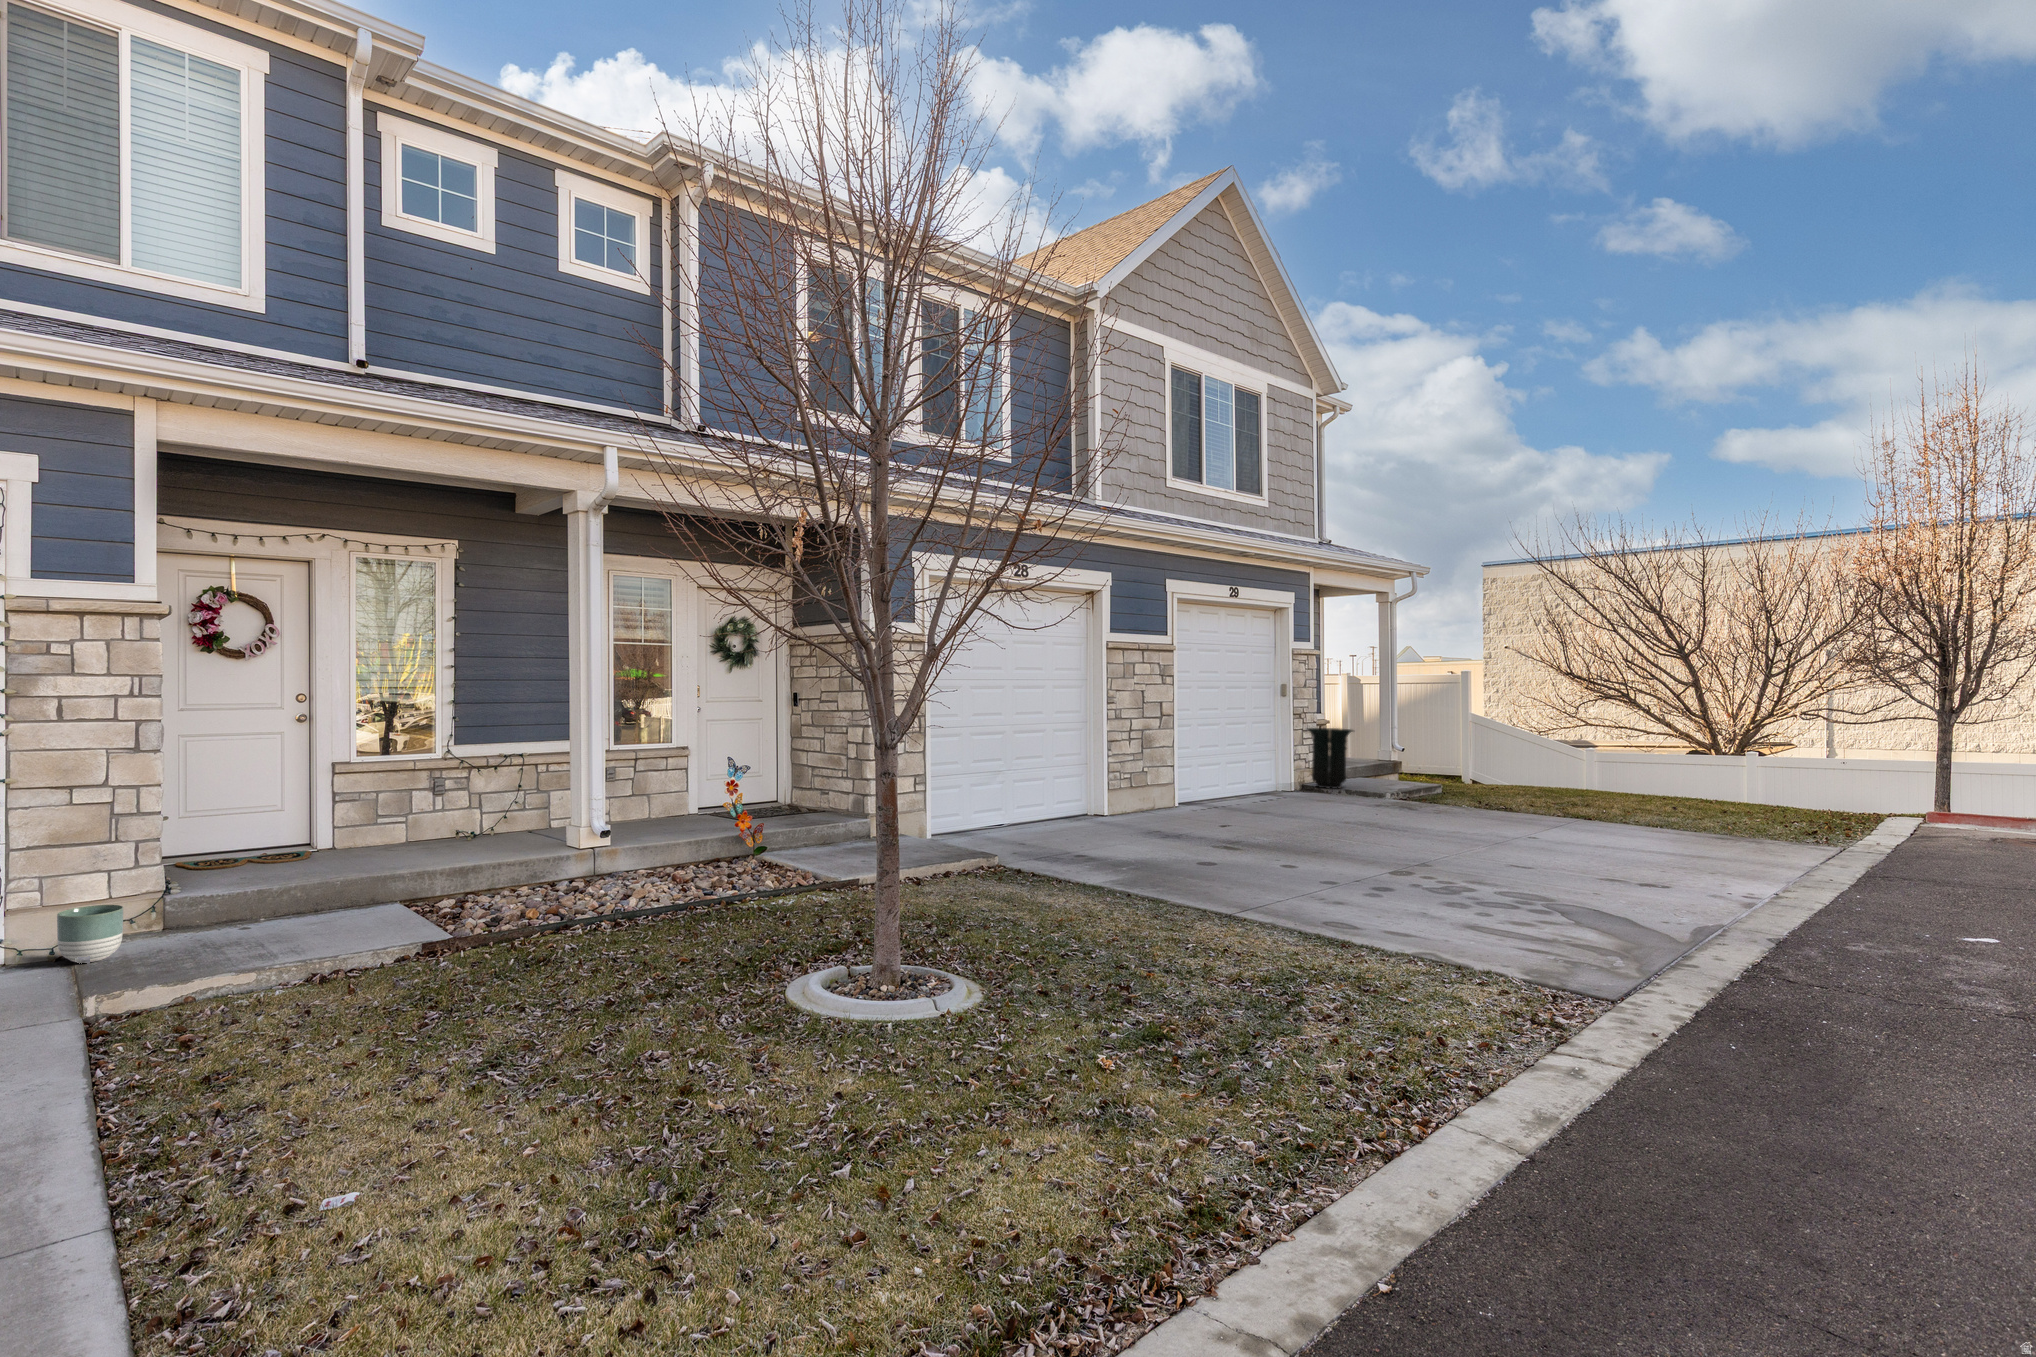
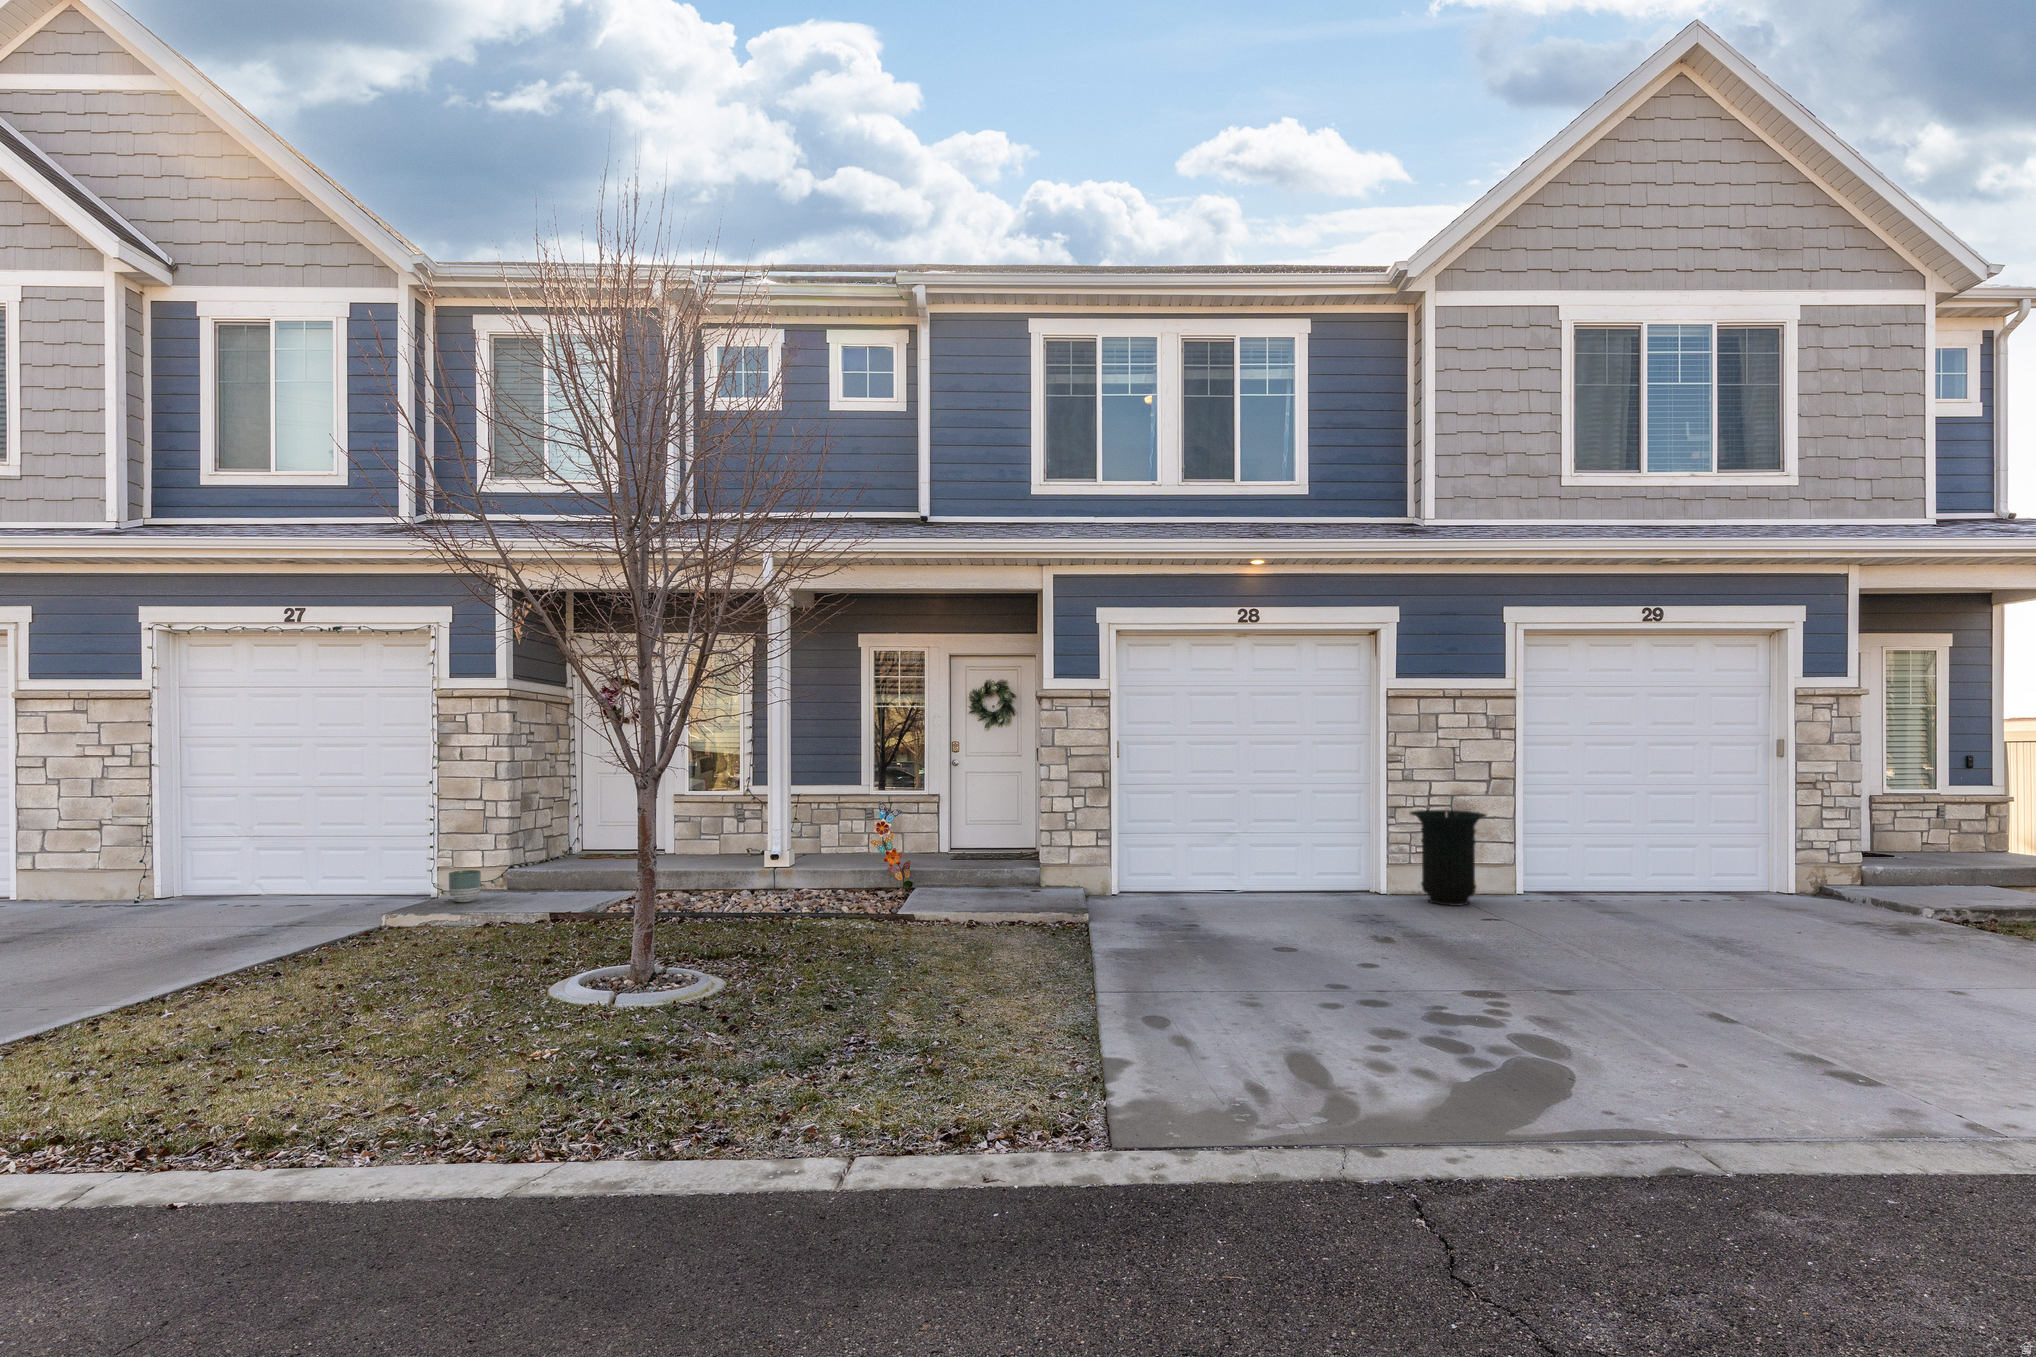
trash can: present [1307,728,1353,789] -> present [1410,810,1486,906]

